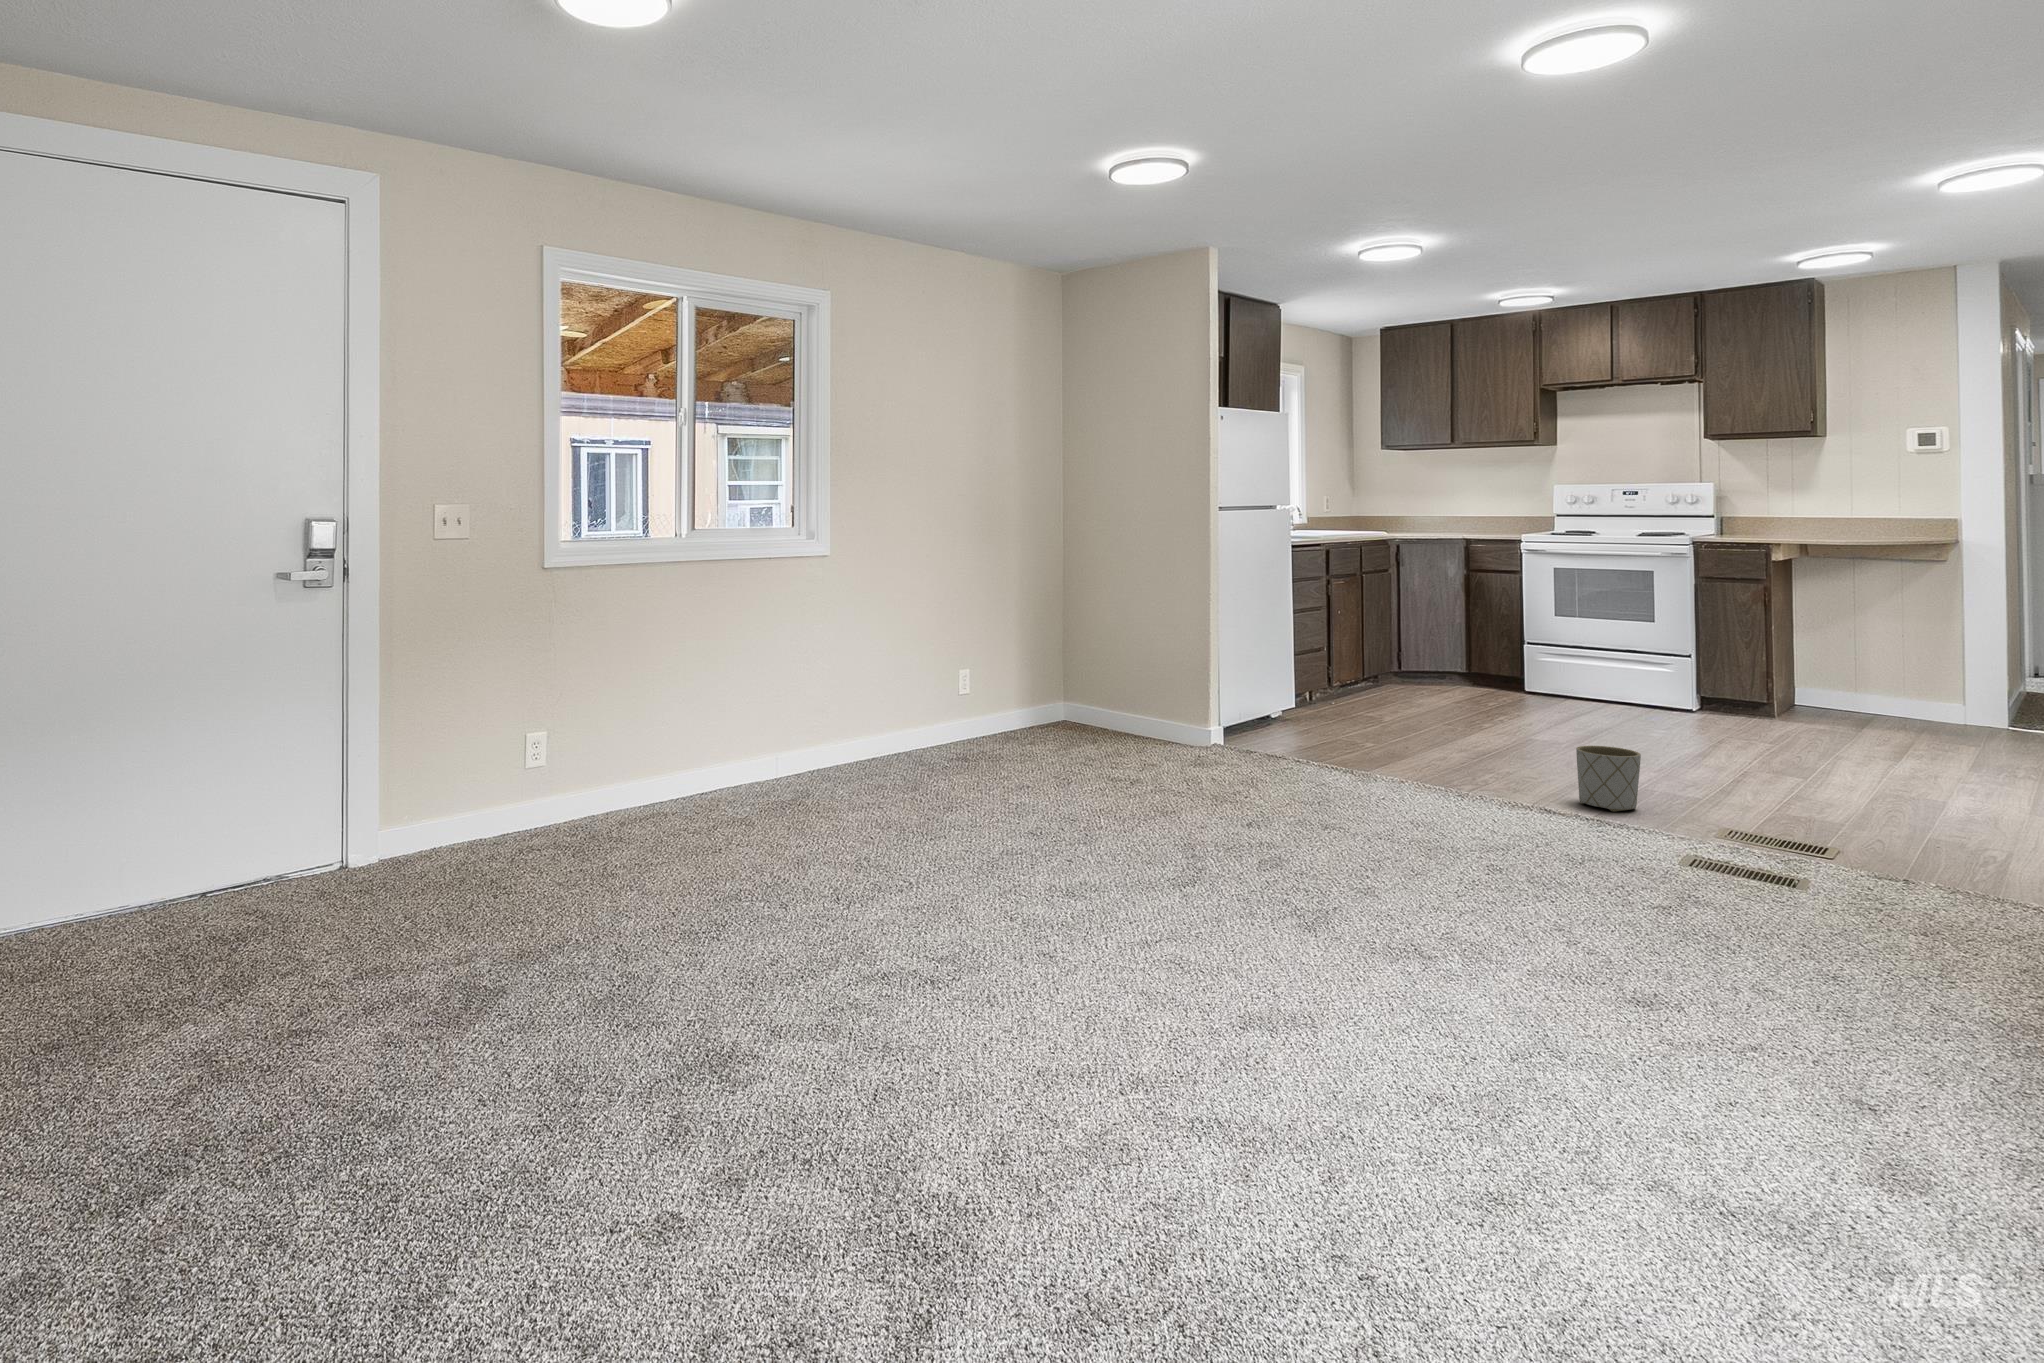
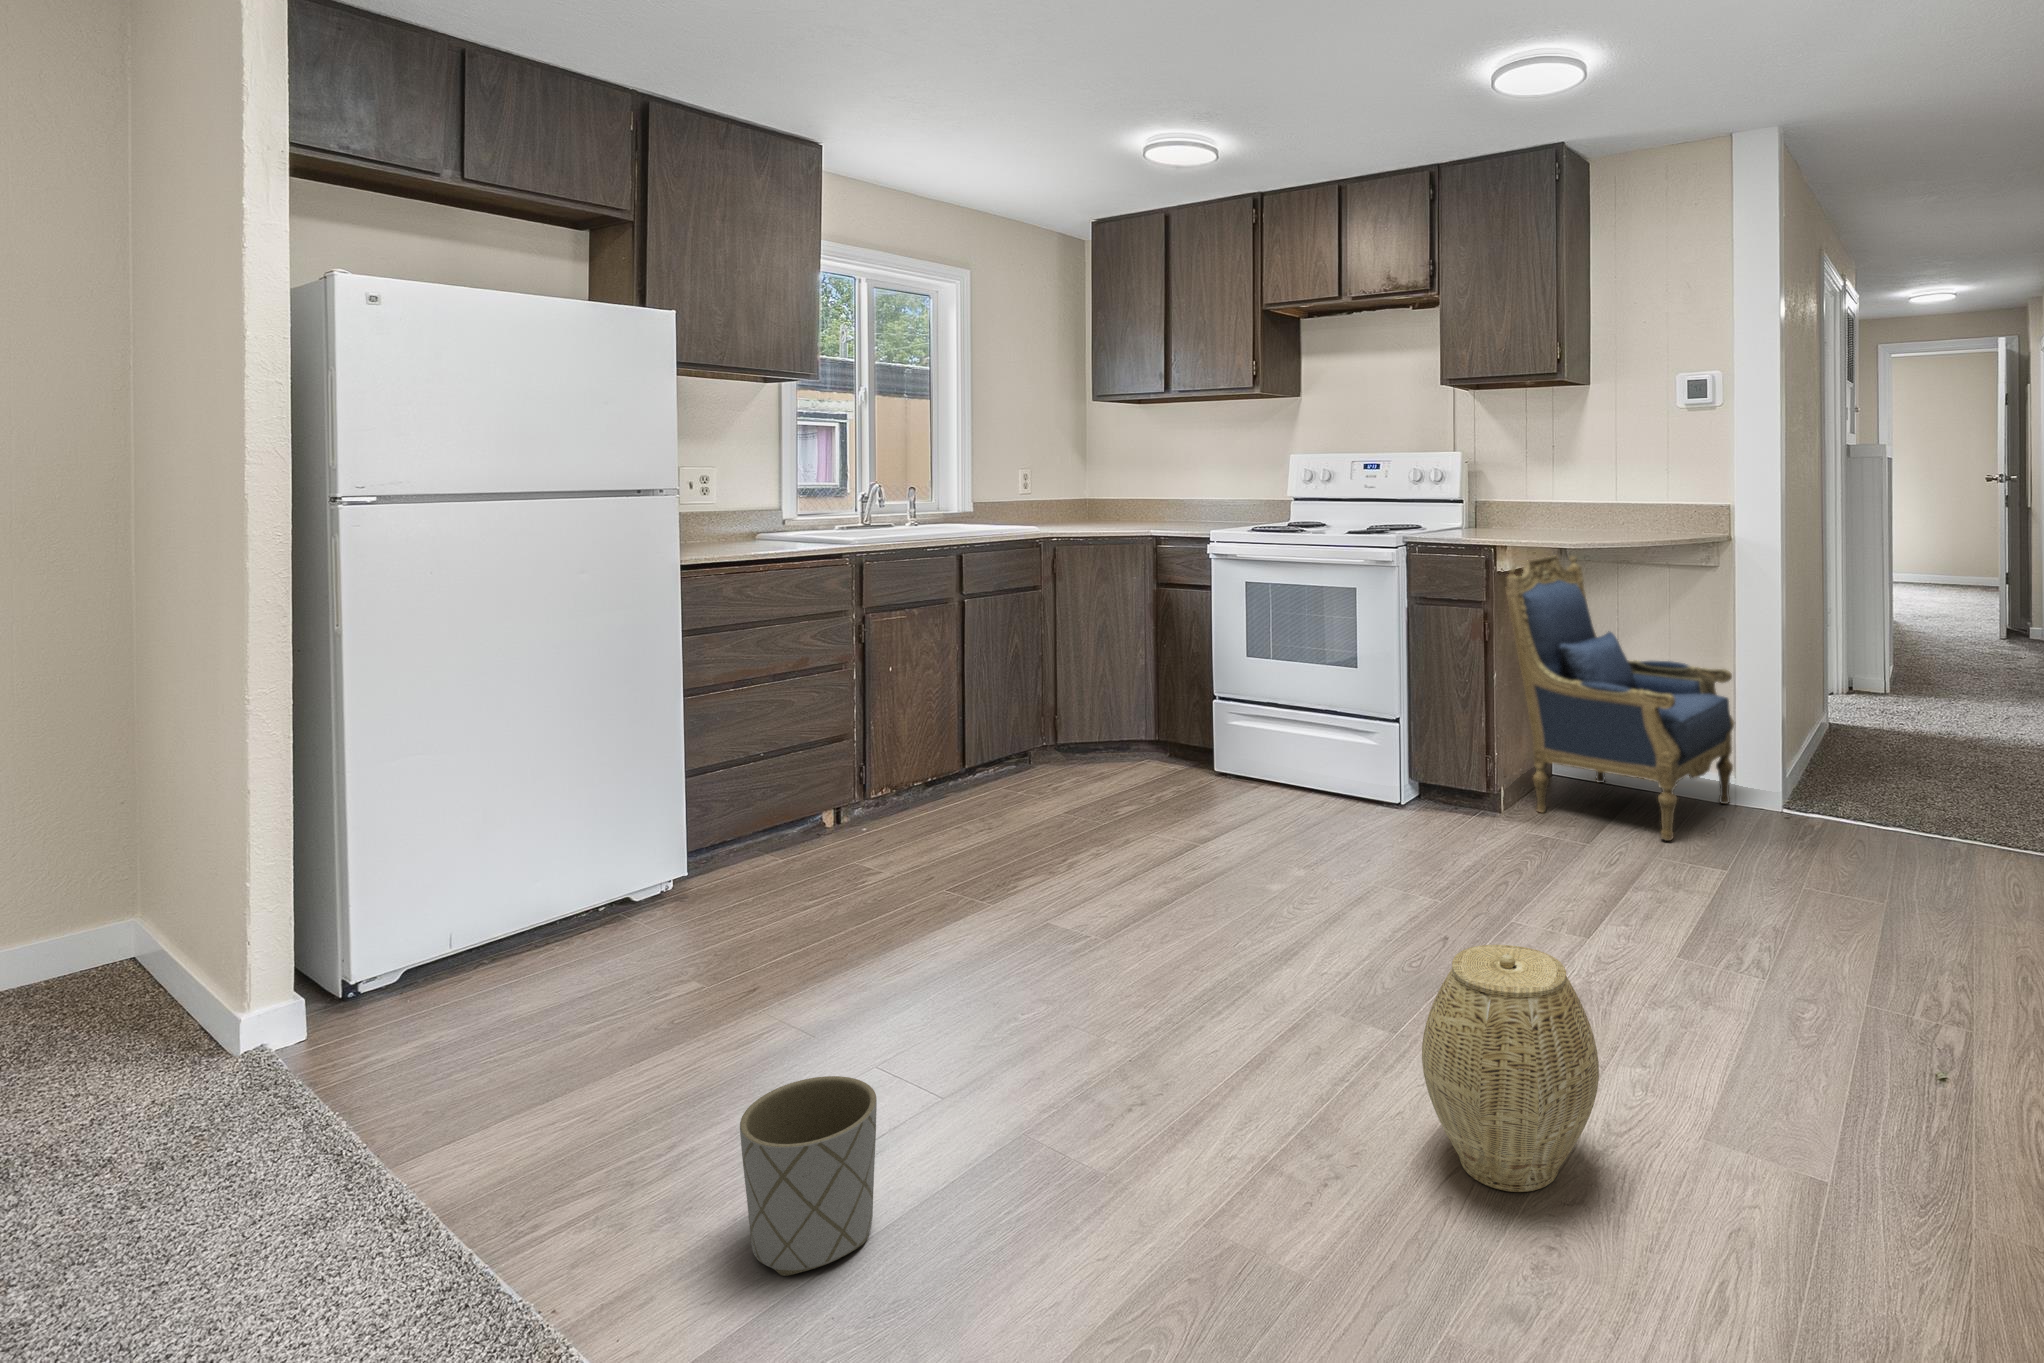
armchair: none [1778,532,1961,734] -> present [1506,555,1734,841]
woven basket: none [1885,714,1998,819] -> present [1422,945,1599,1192]

